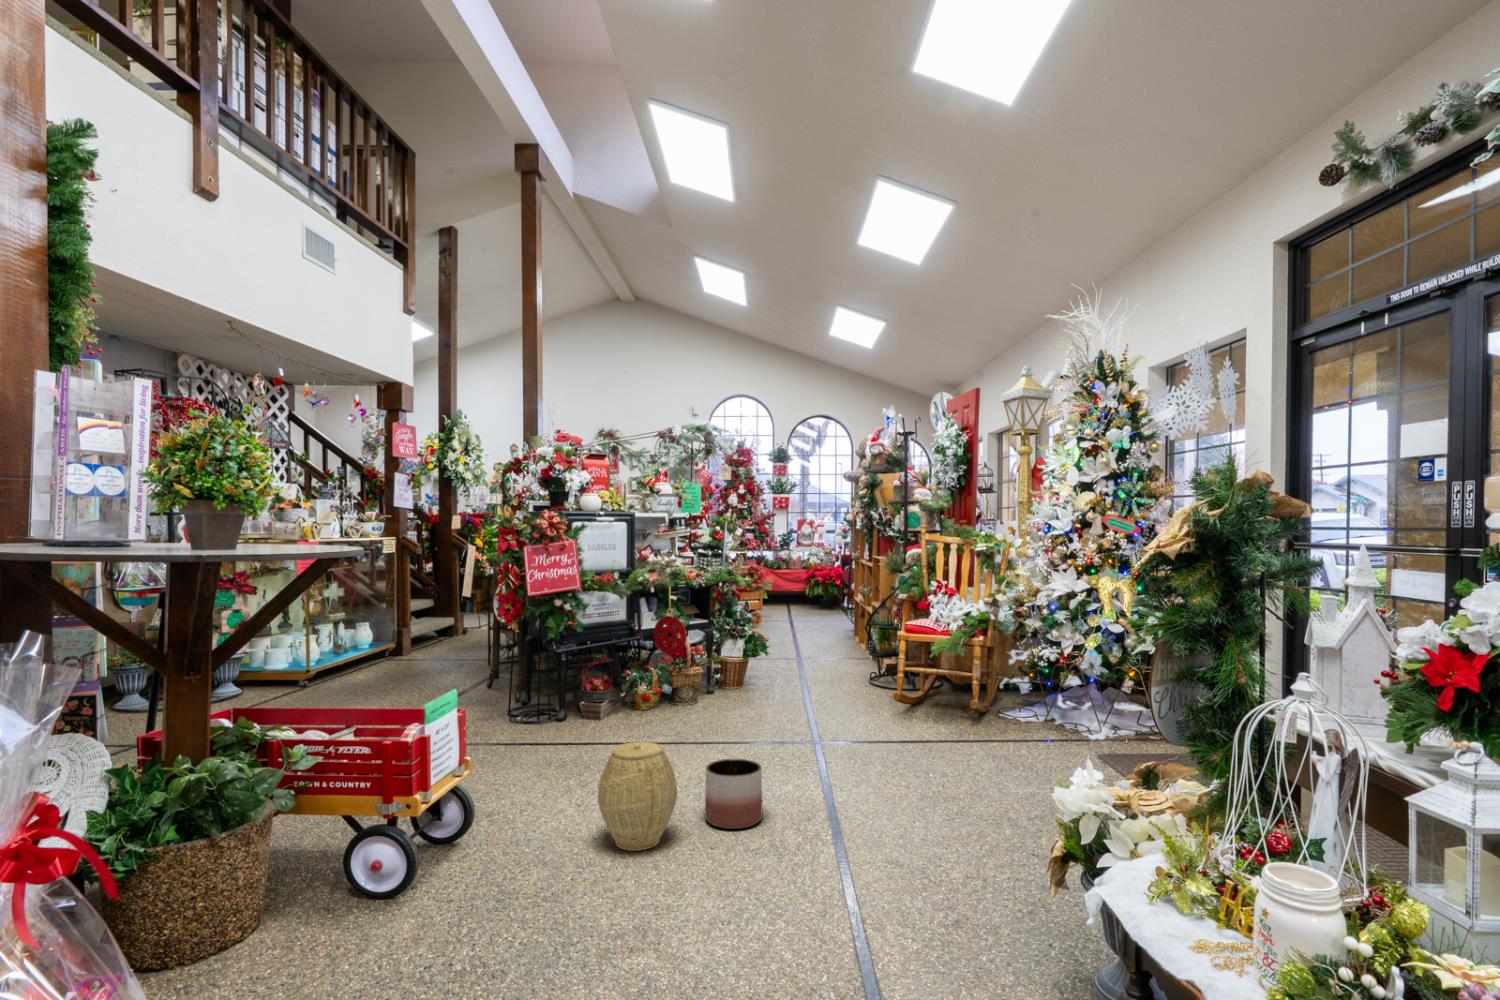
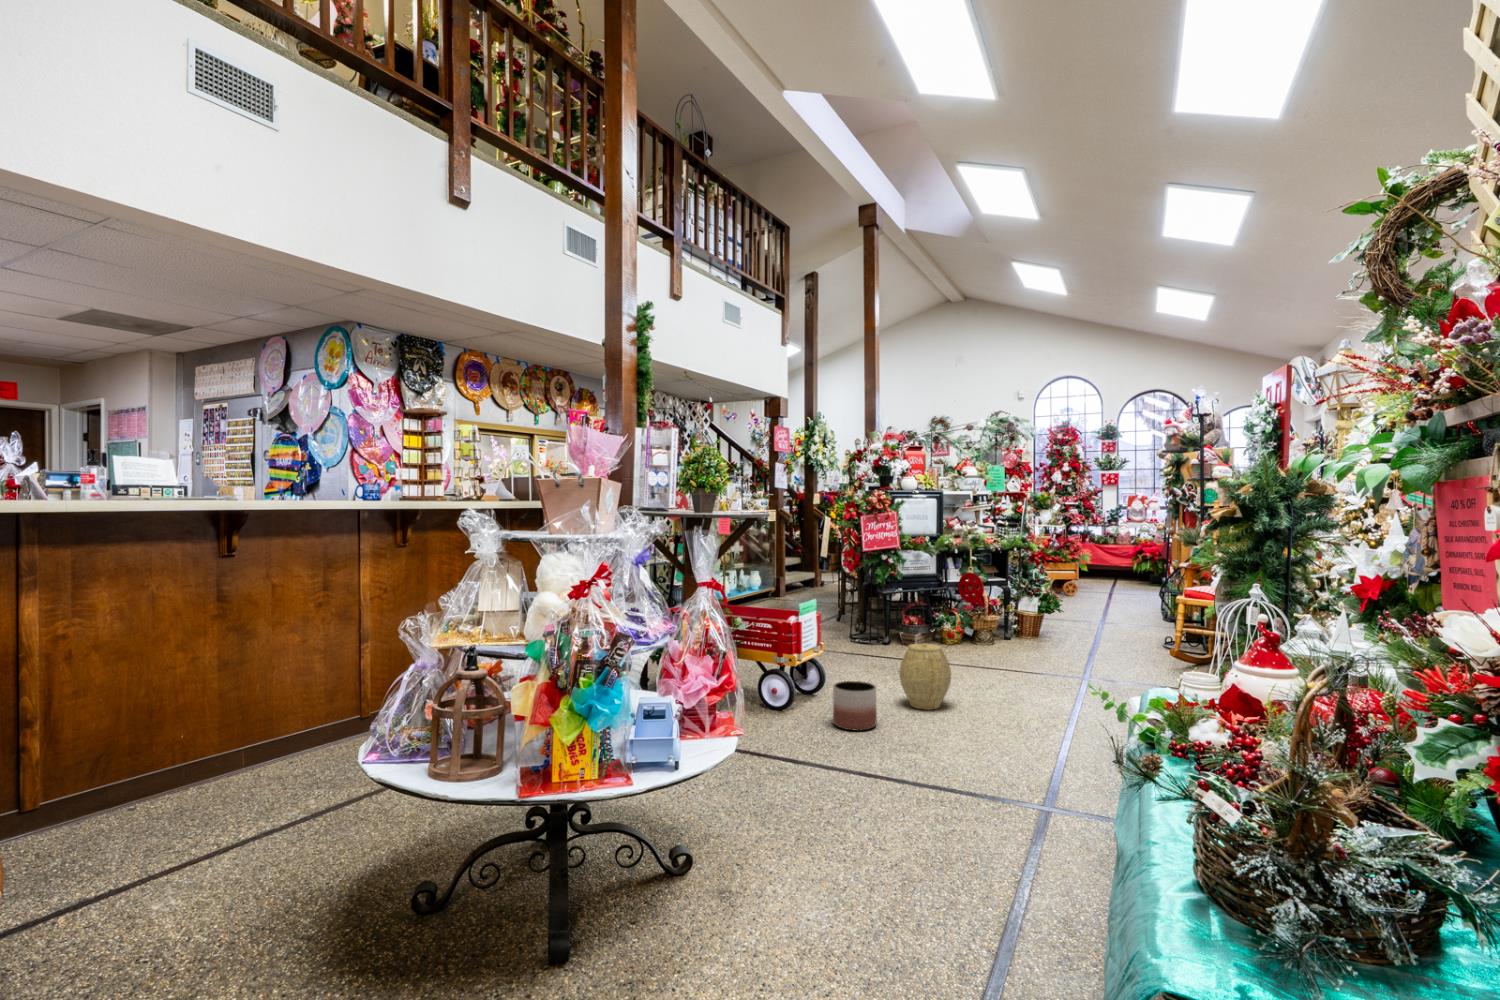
planter: present [705,759,762,829] -> present [833,681,877,731]

